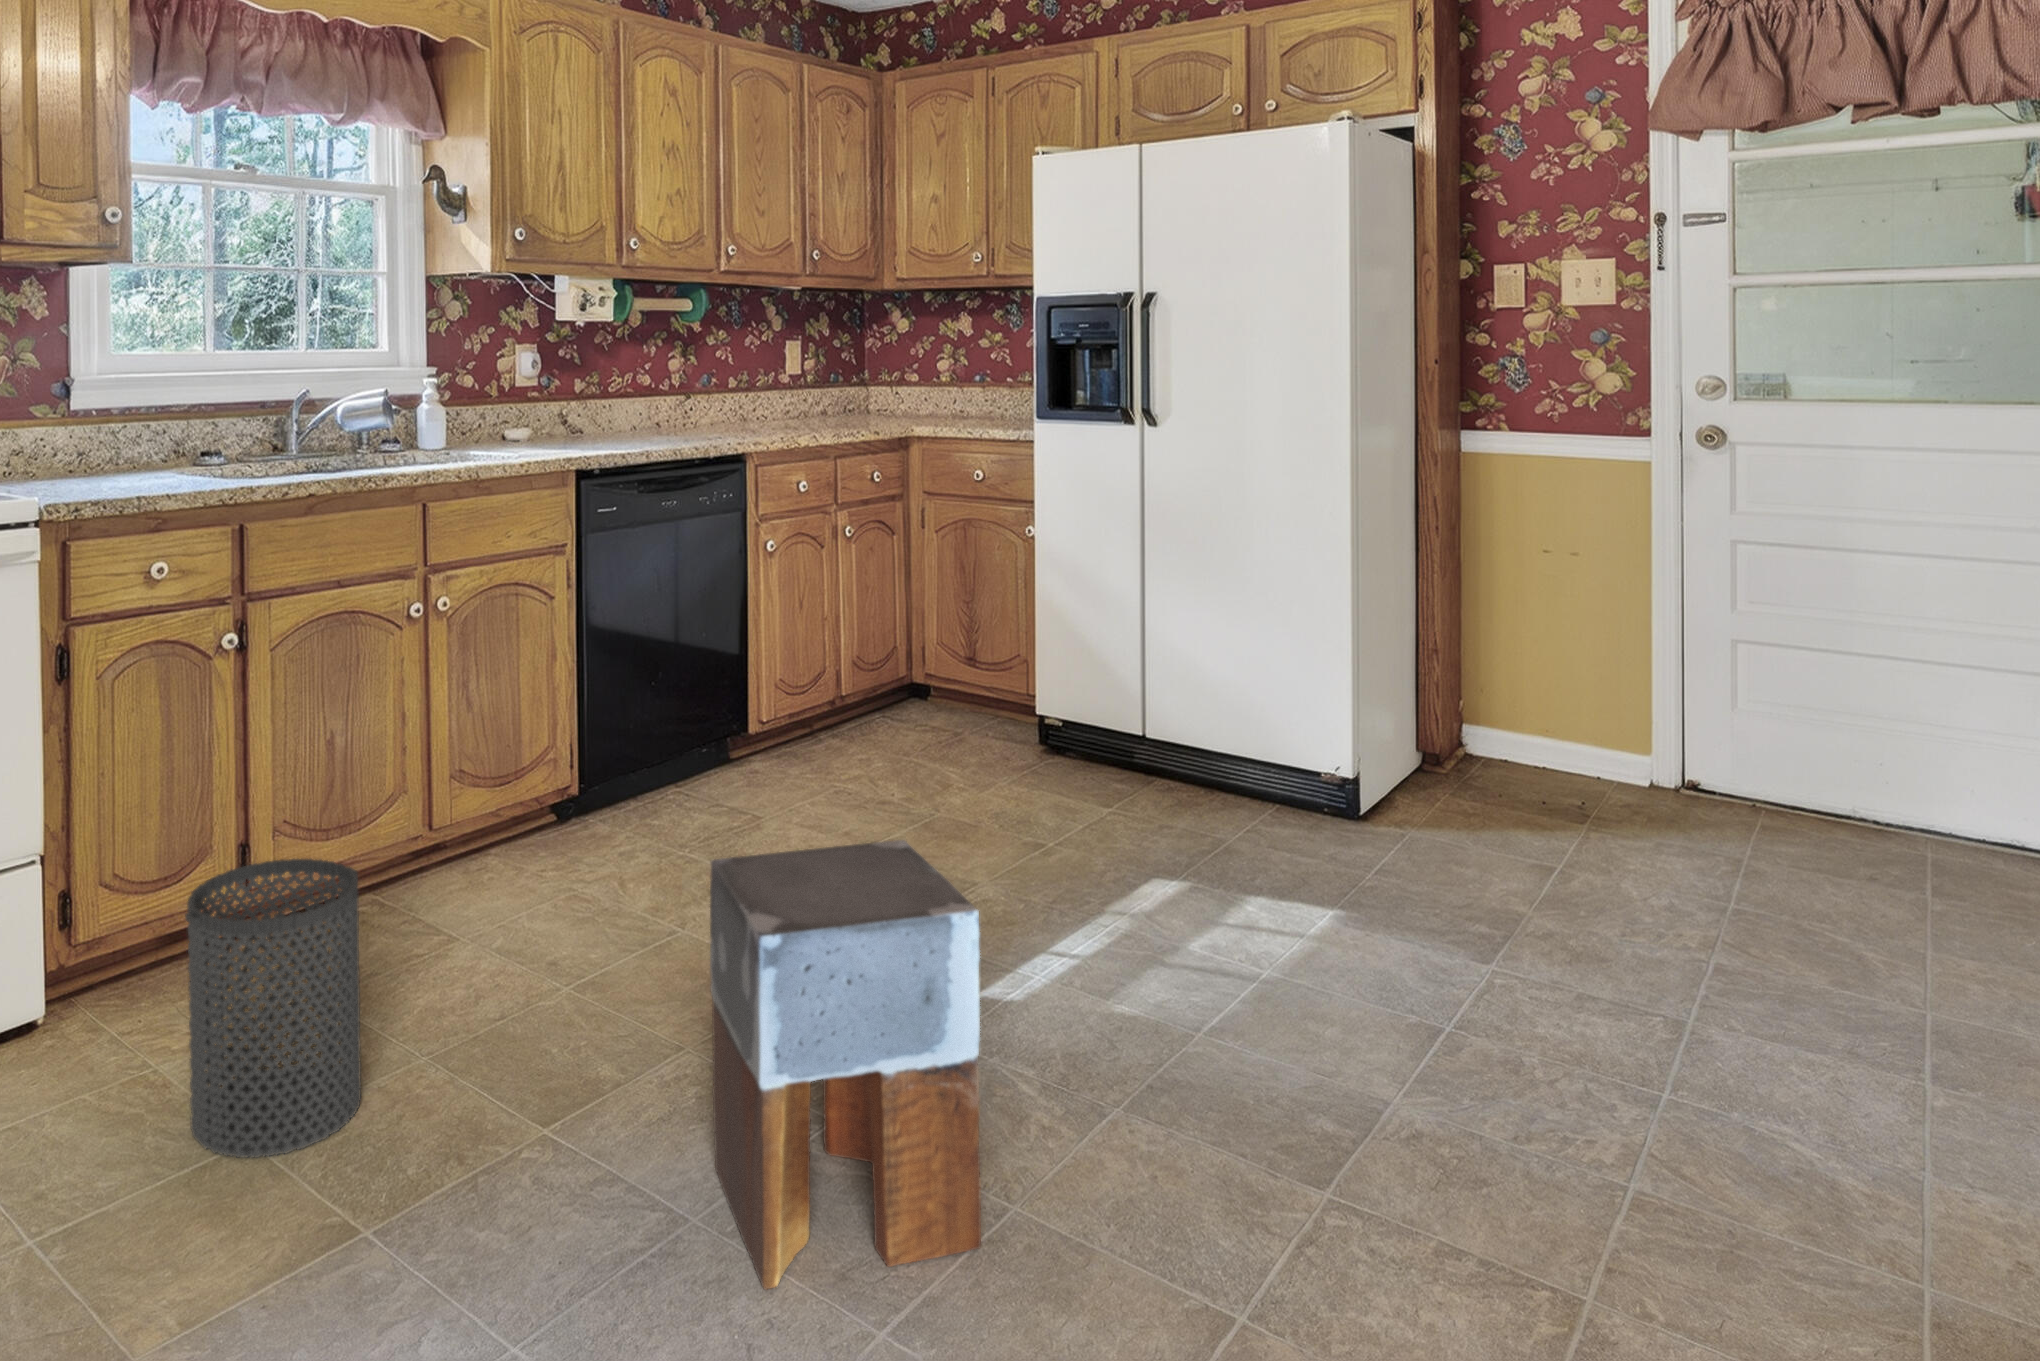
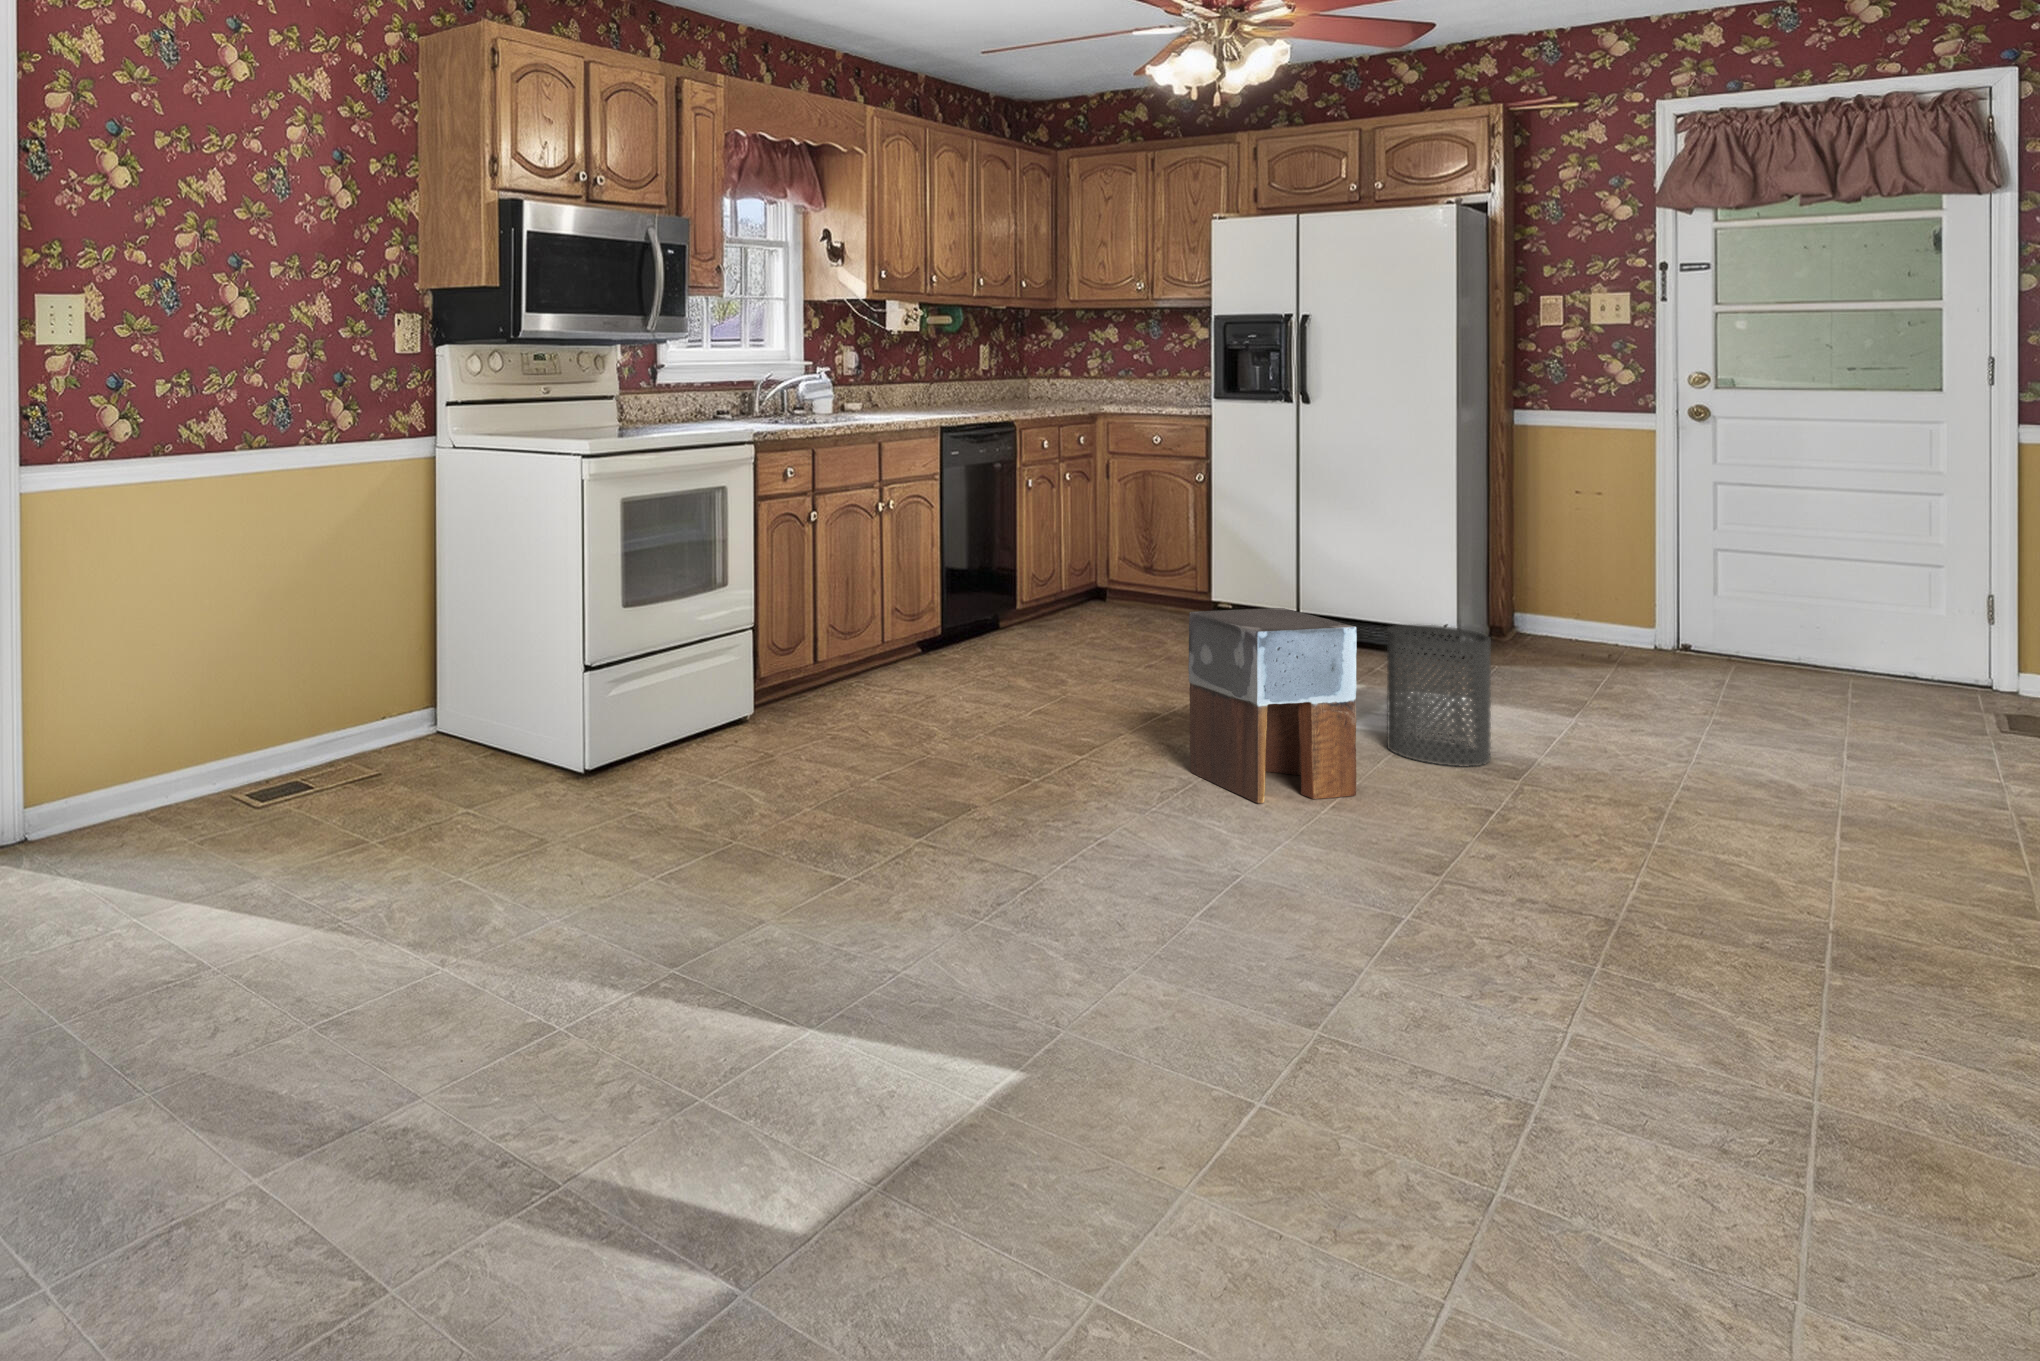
trash can: present [185,859,361,1158] -> present [1387,625,1491,766]

